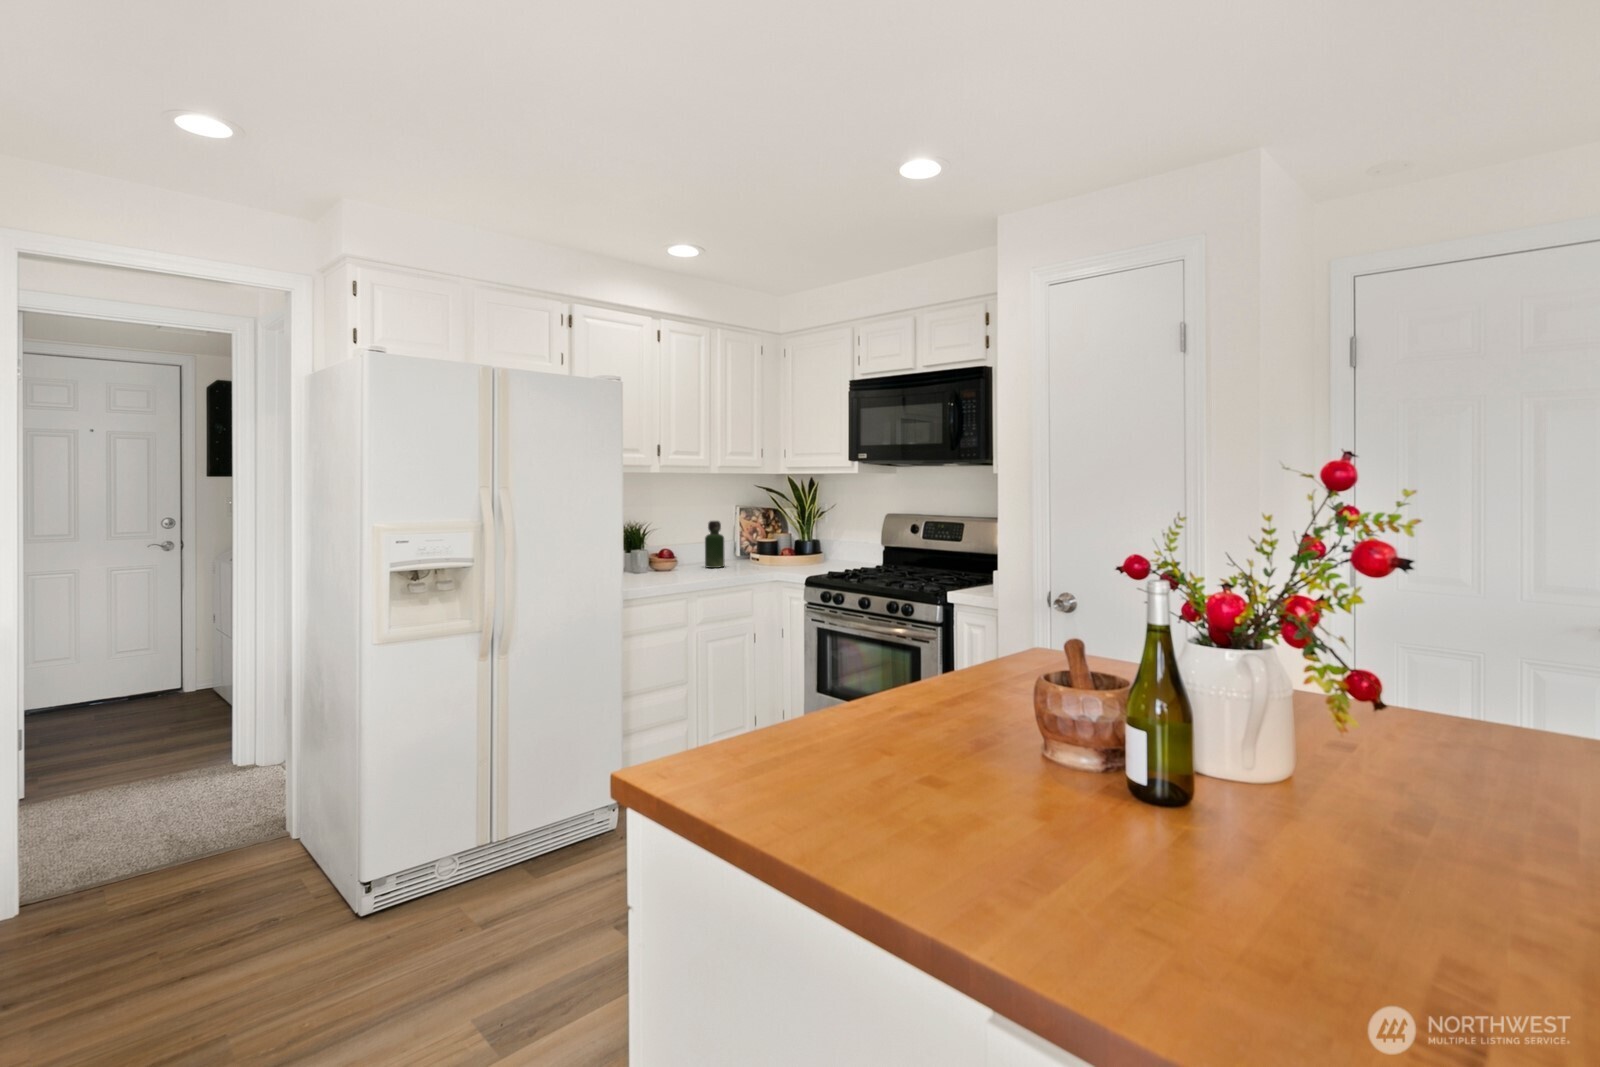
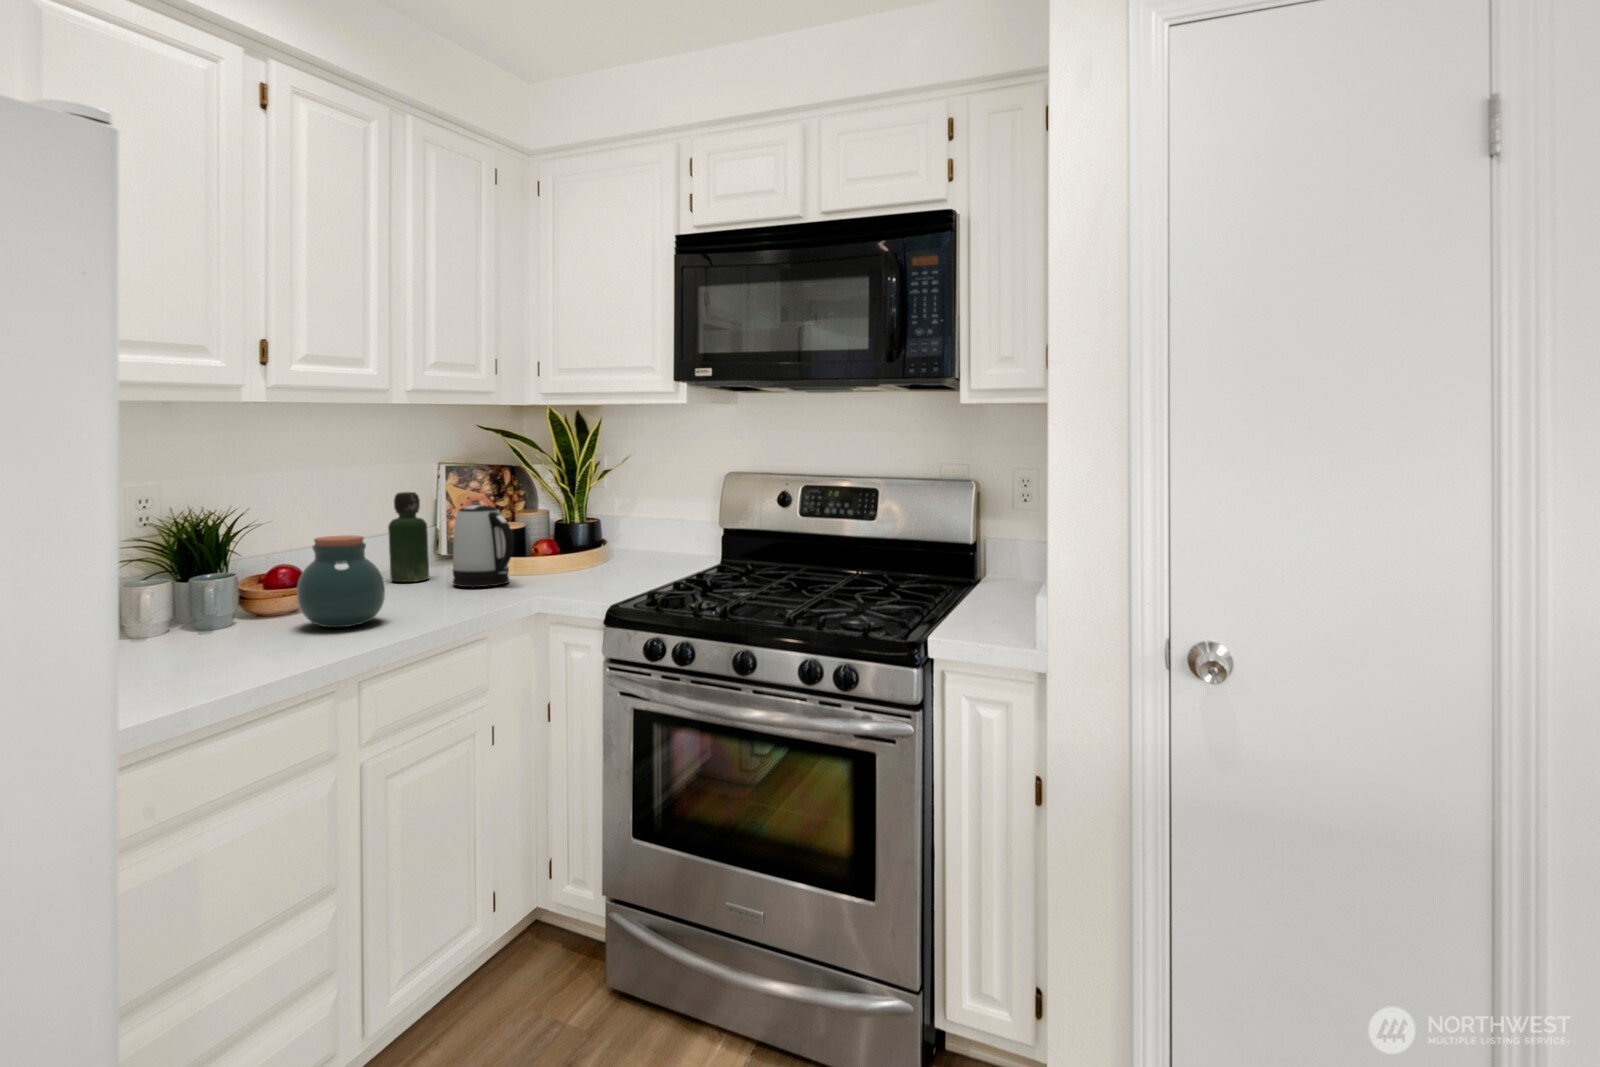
kettle: none [734,528,764,571] -> present [453,505,513,587]
jar: none [654,538,694,582] -> present [297,535,385,627]

